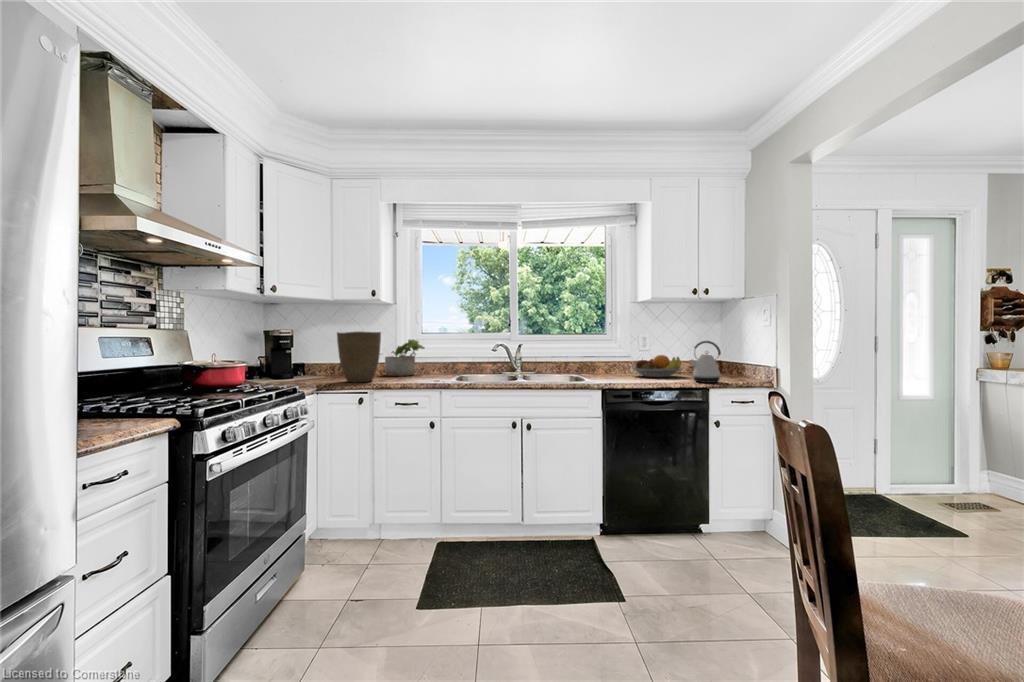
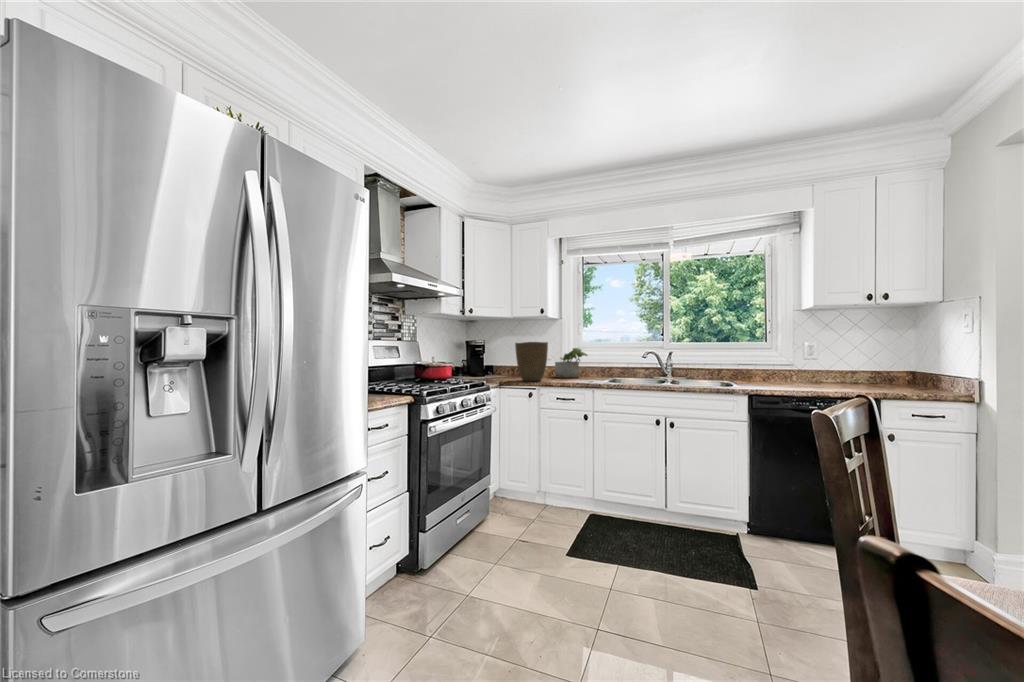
kettle: present [689,341,722,383] -> none [825,351,862,391]
fruit bowl: present [631,355,683,377] -> none [776,364,831,385]

